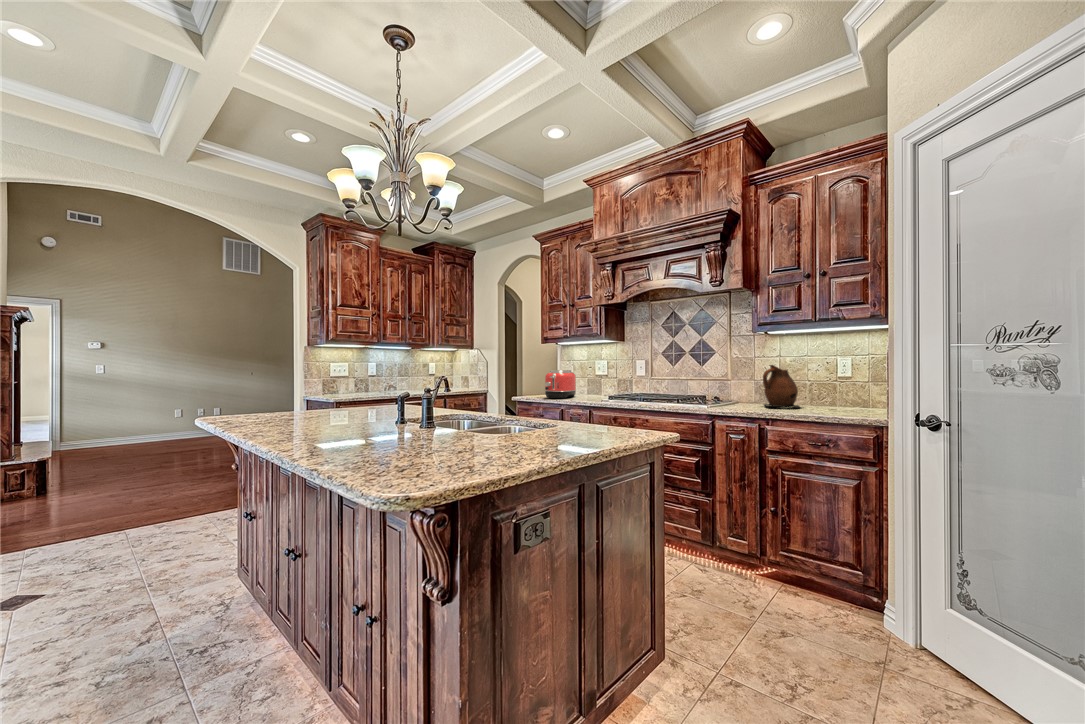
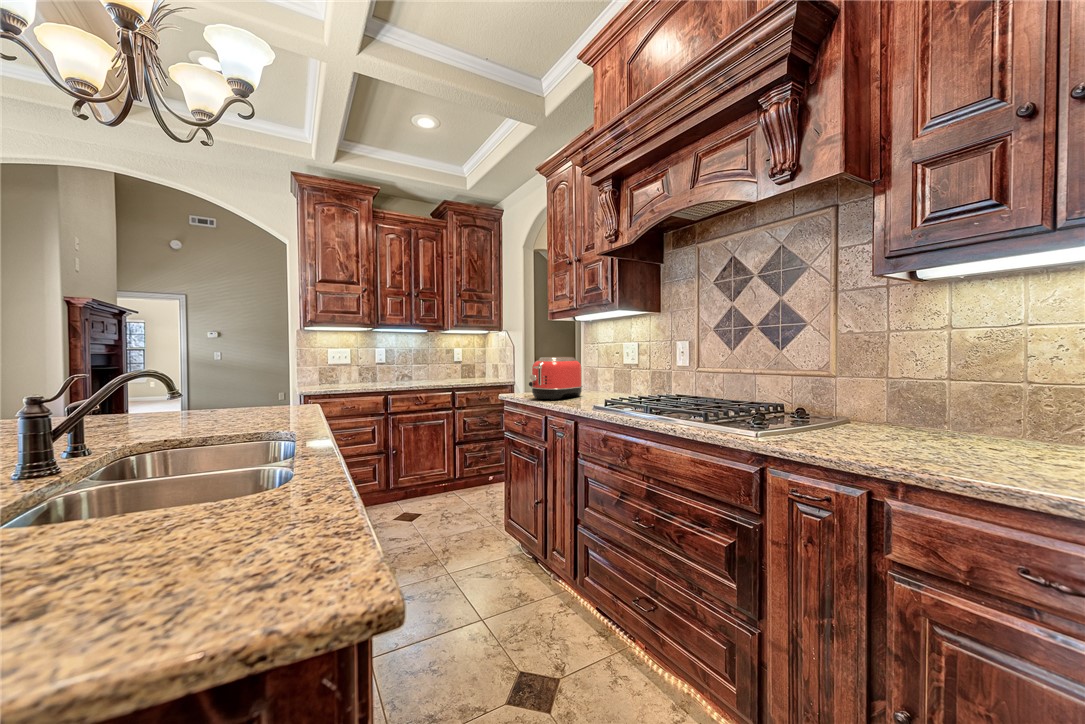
ceramic pitcher: present [763,365,800,408] -> none [890,344,998,456]

